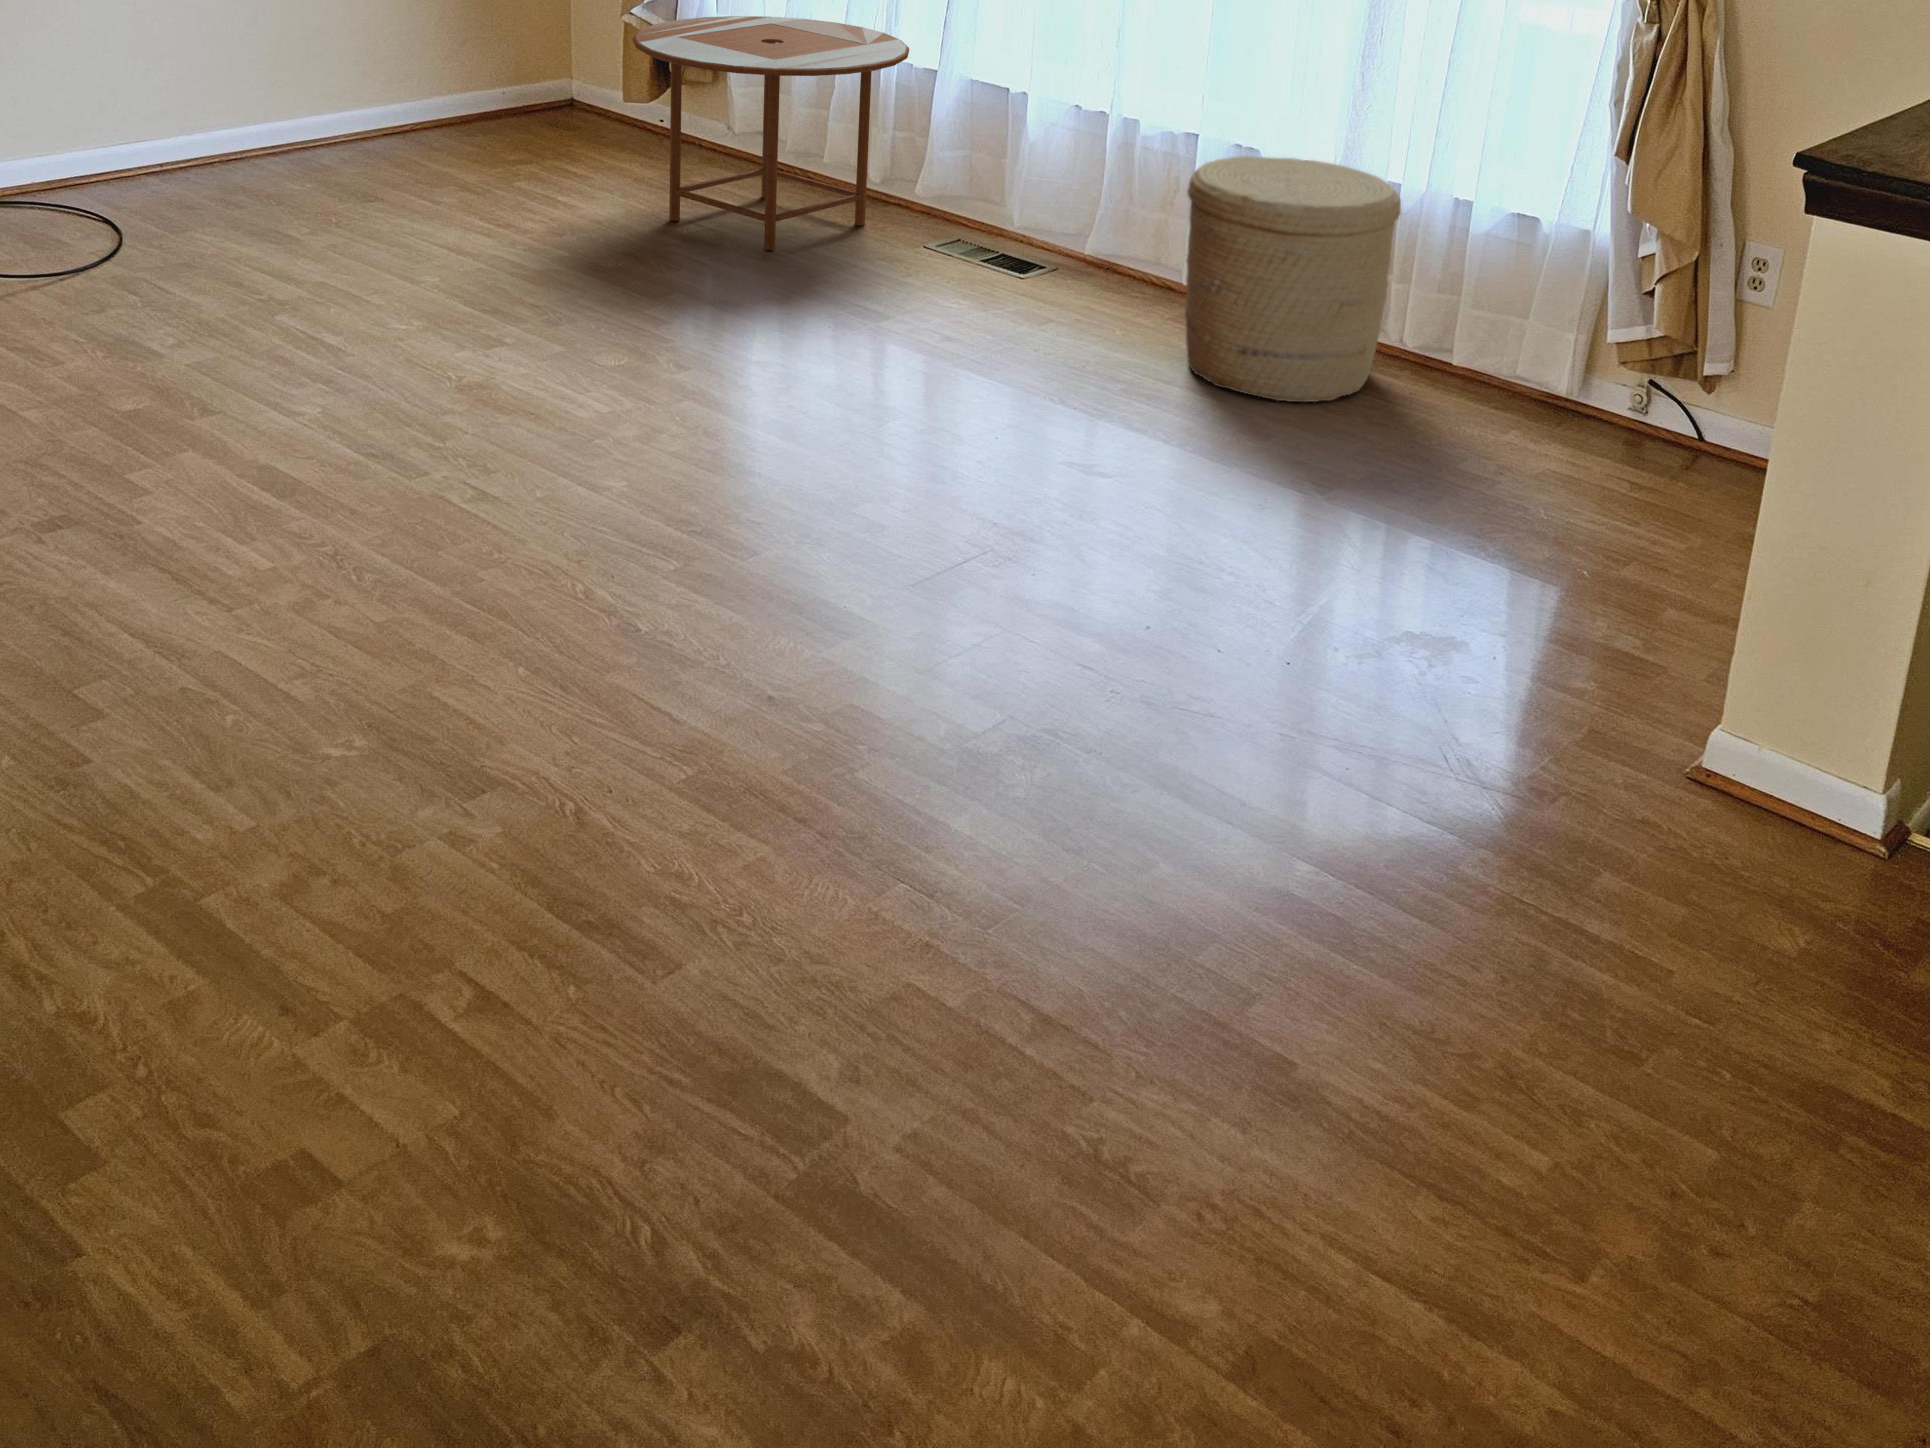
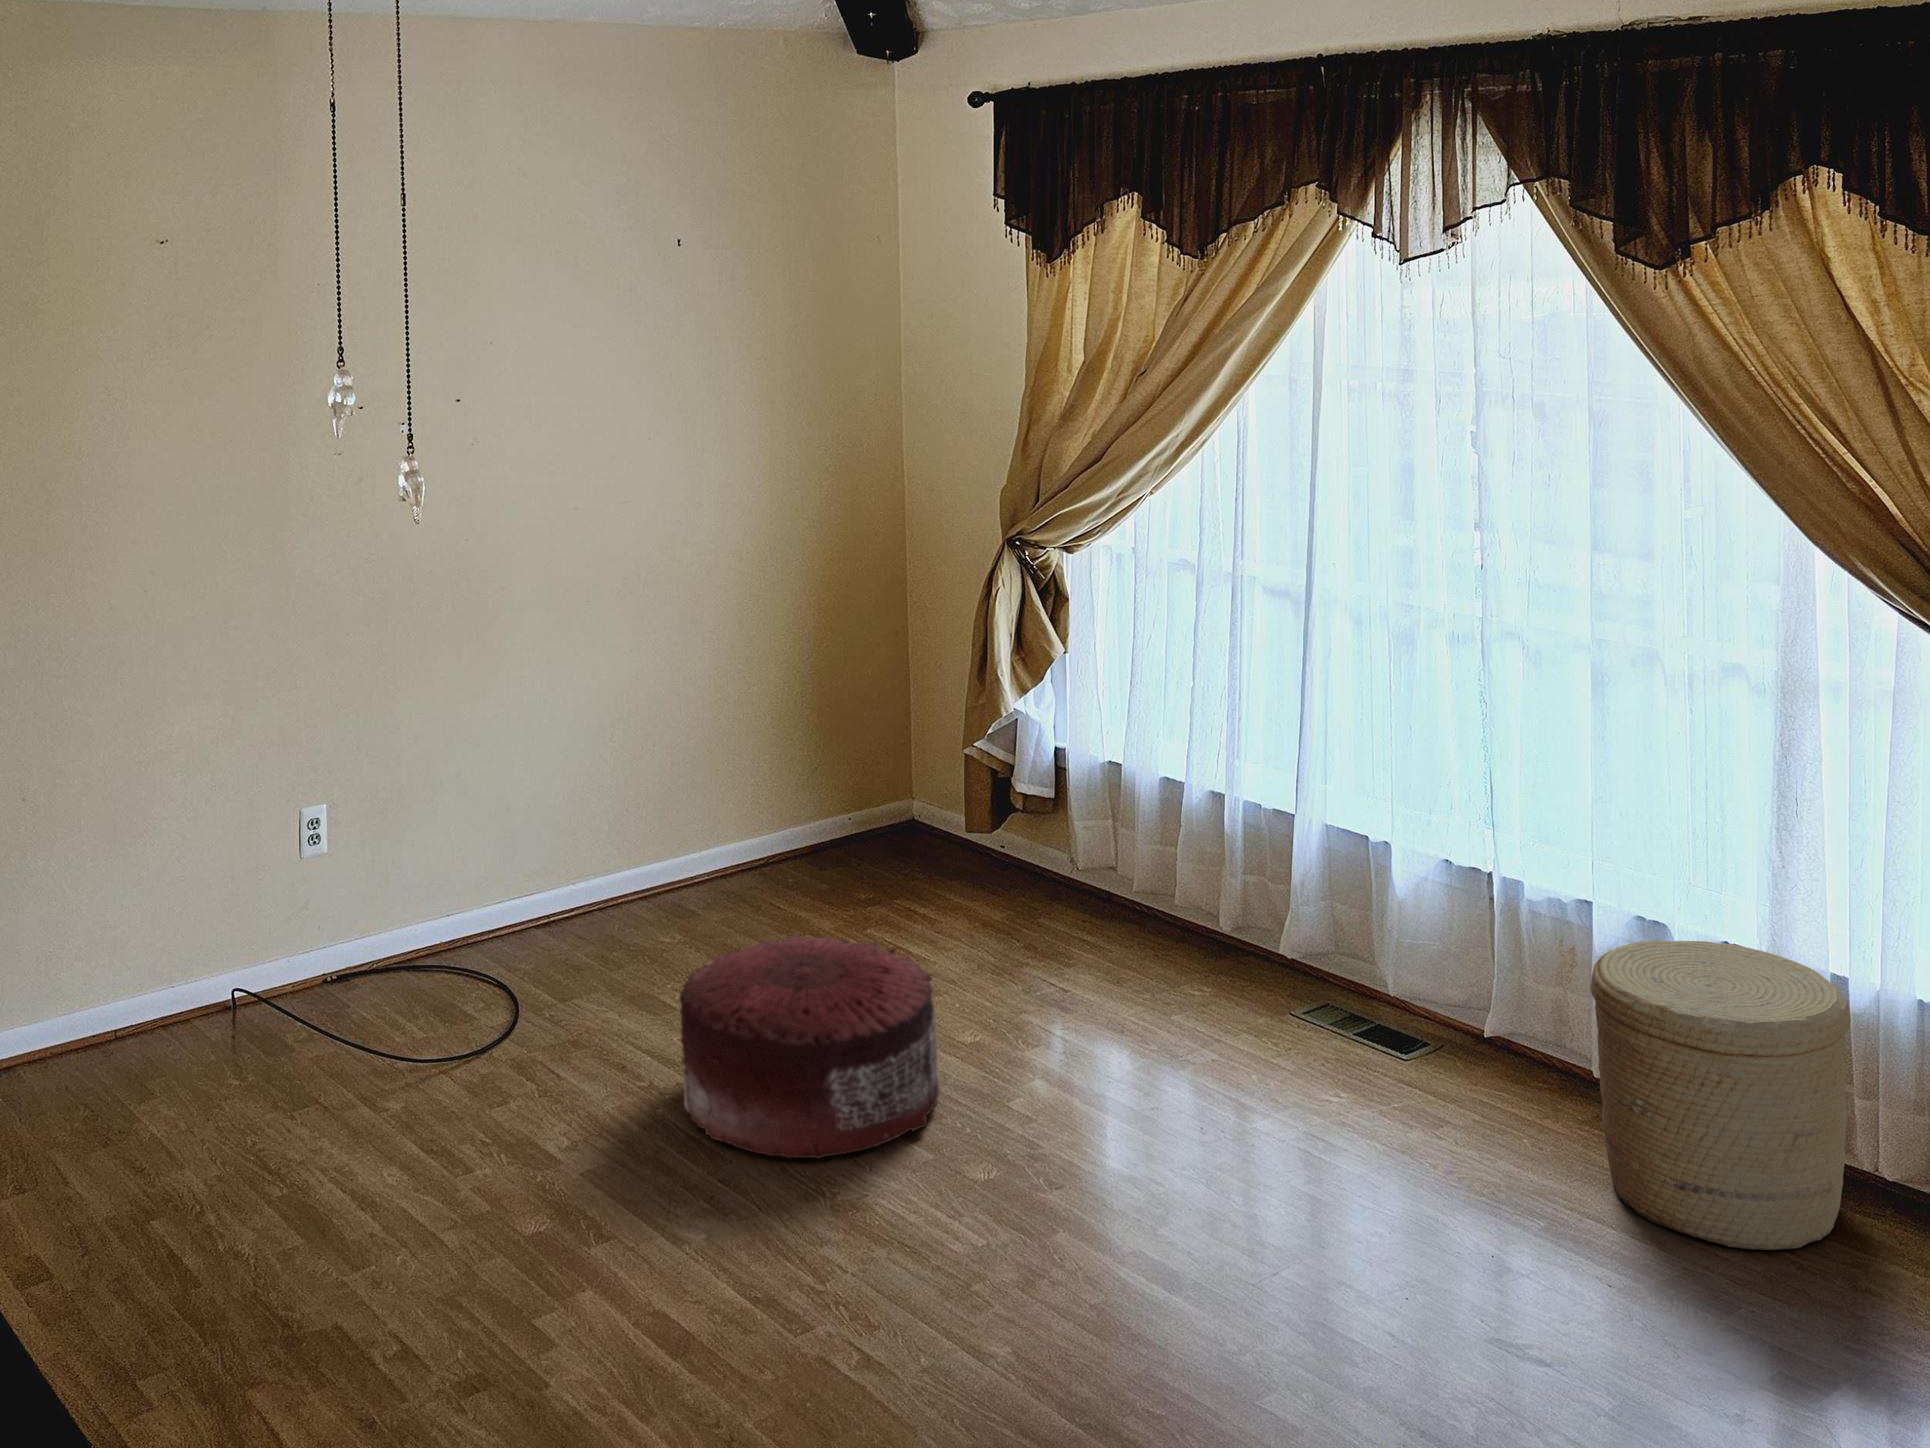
side table: present [632,16,909,250] -> none [982,755,1260,1016]
pouf: none [301,157,577,351] -> present [679,934,940,1159]

